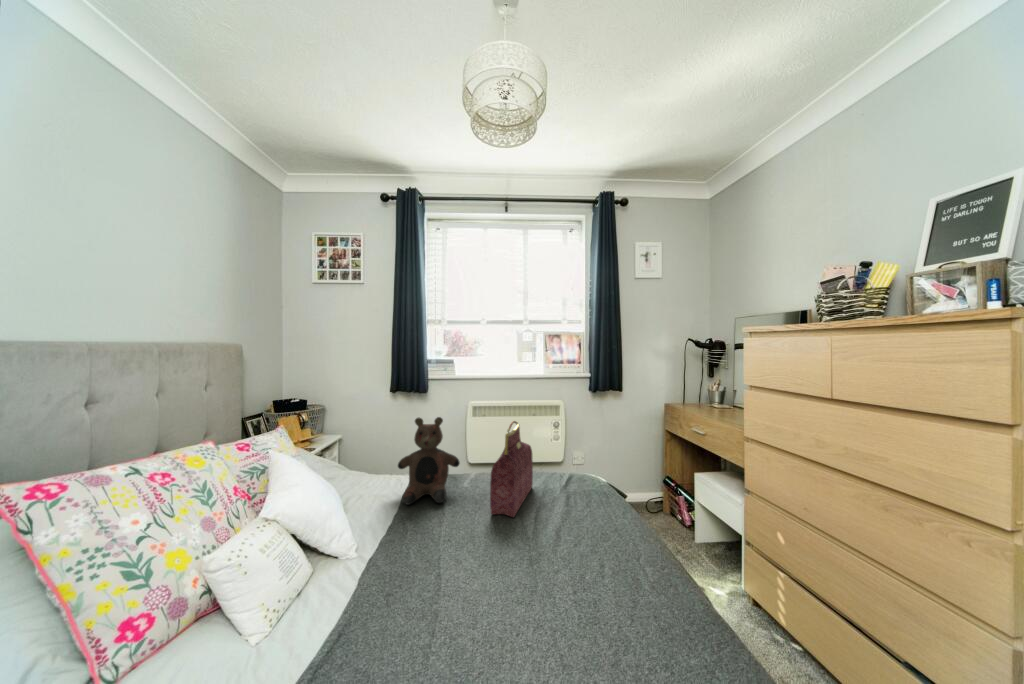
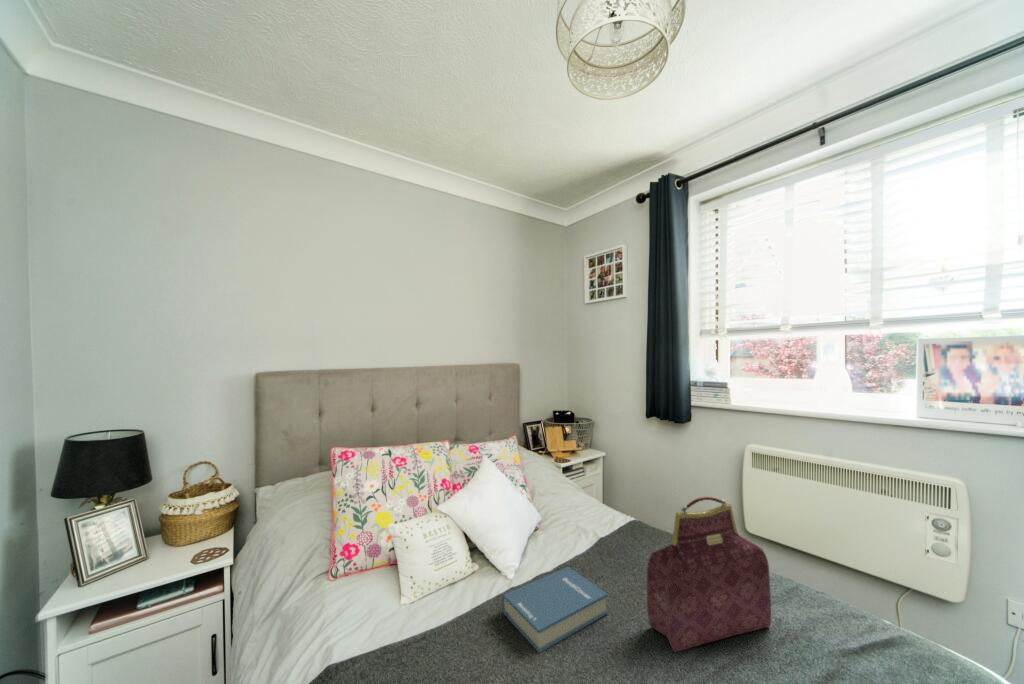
teddy bear: present [398,417,460,505] -> none [576,456,656,573]
hardback book: none [398,508,464,564] -> present [502,567,608,653]

